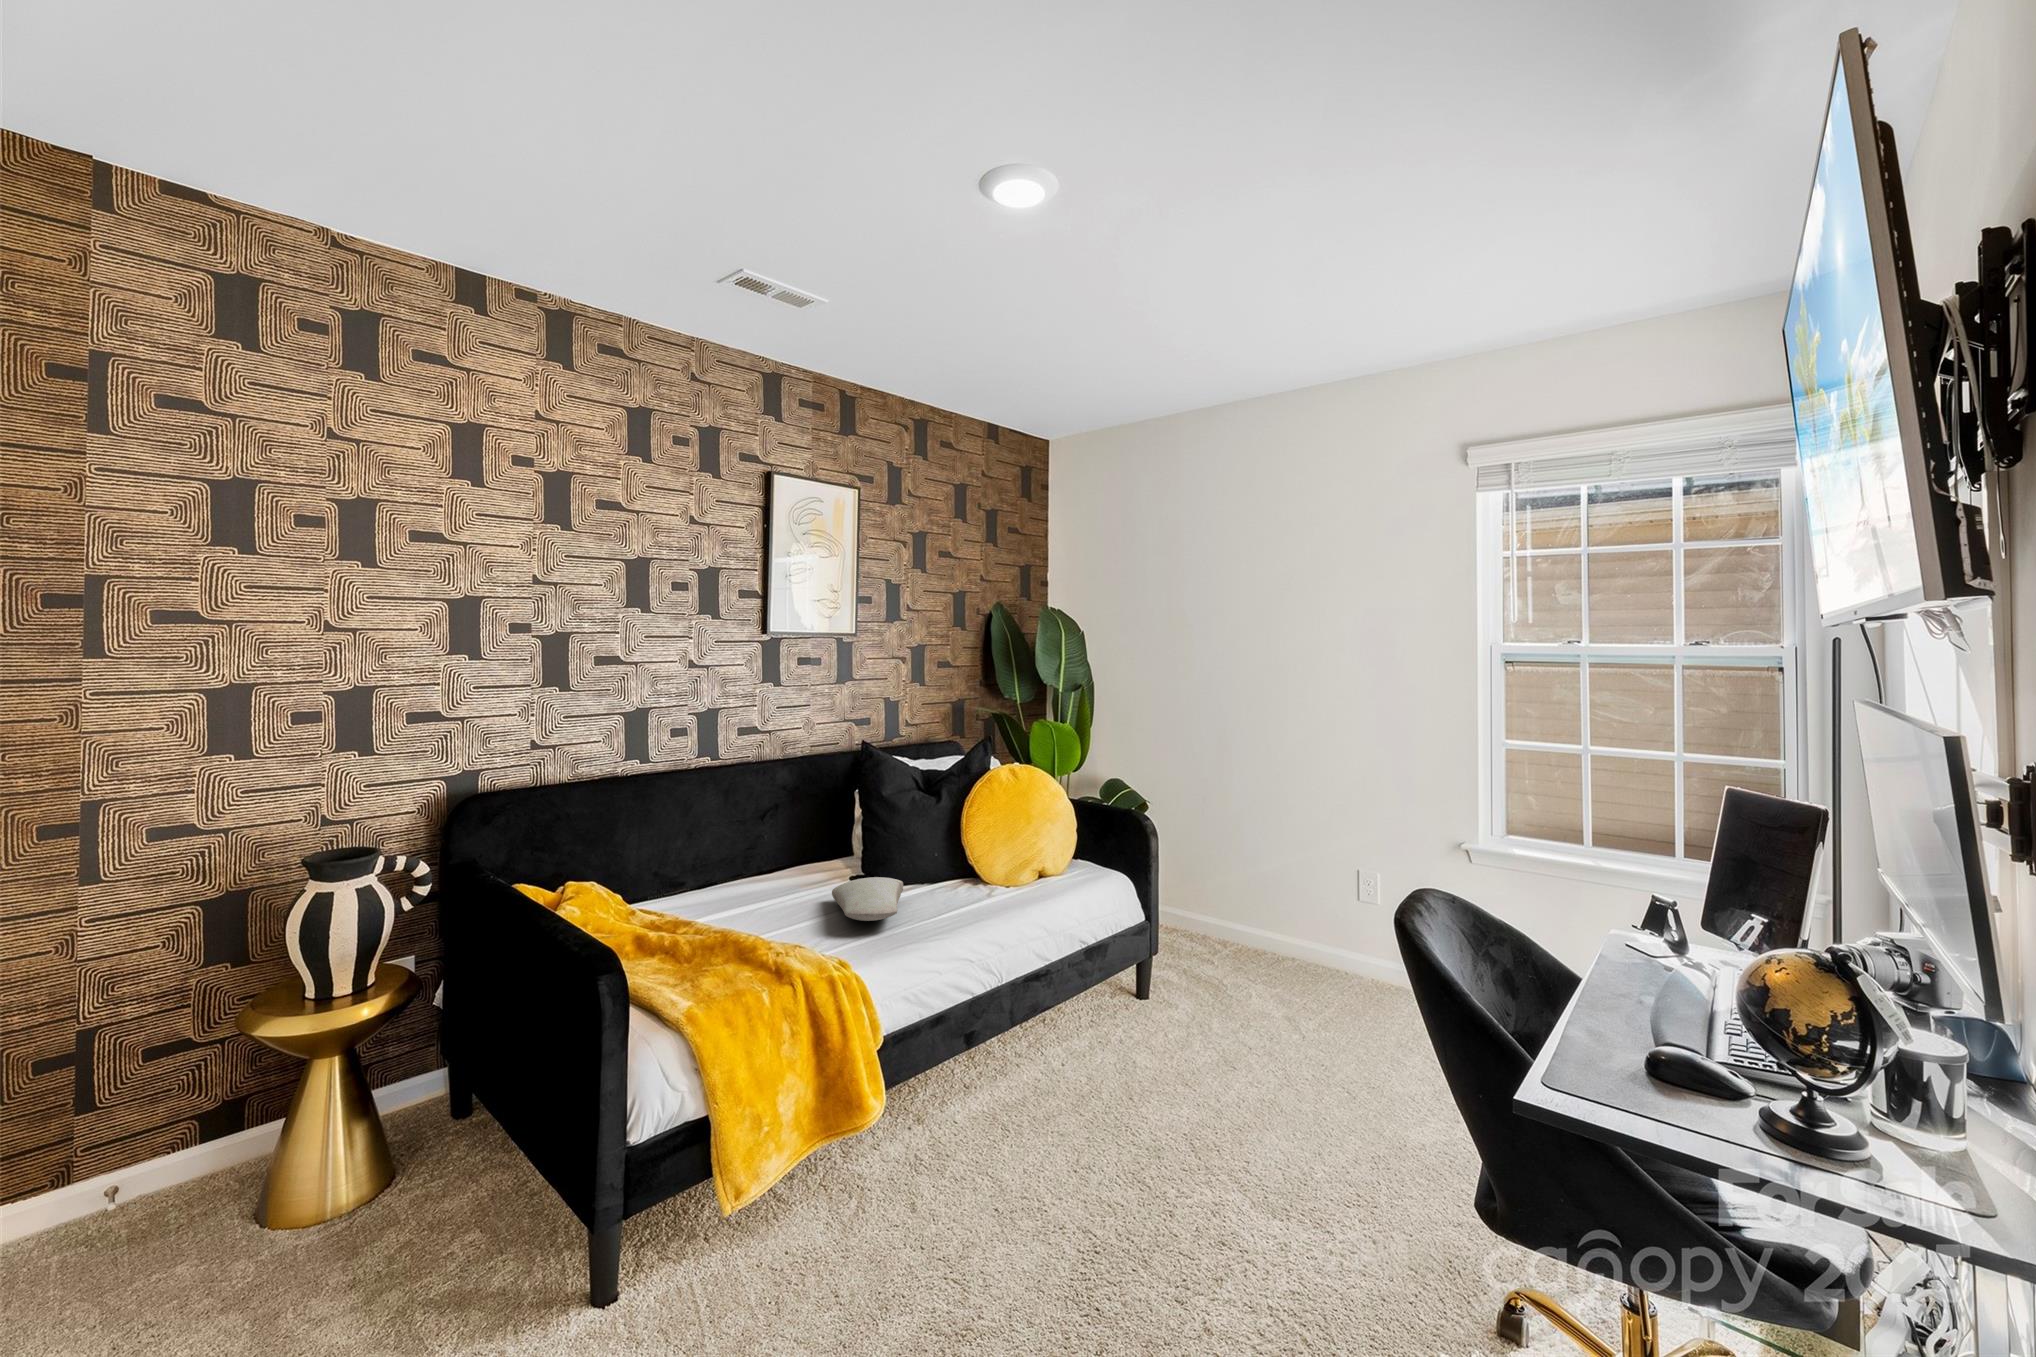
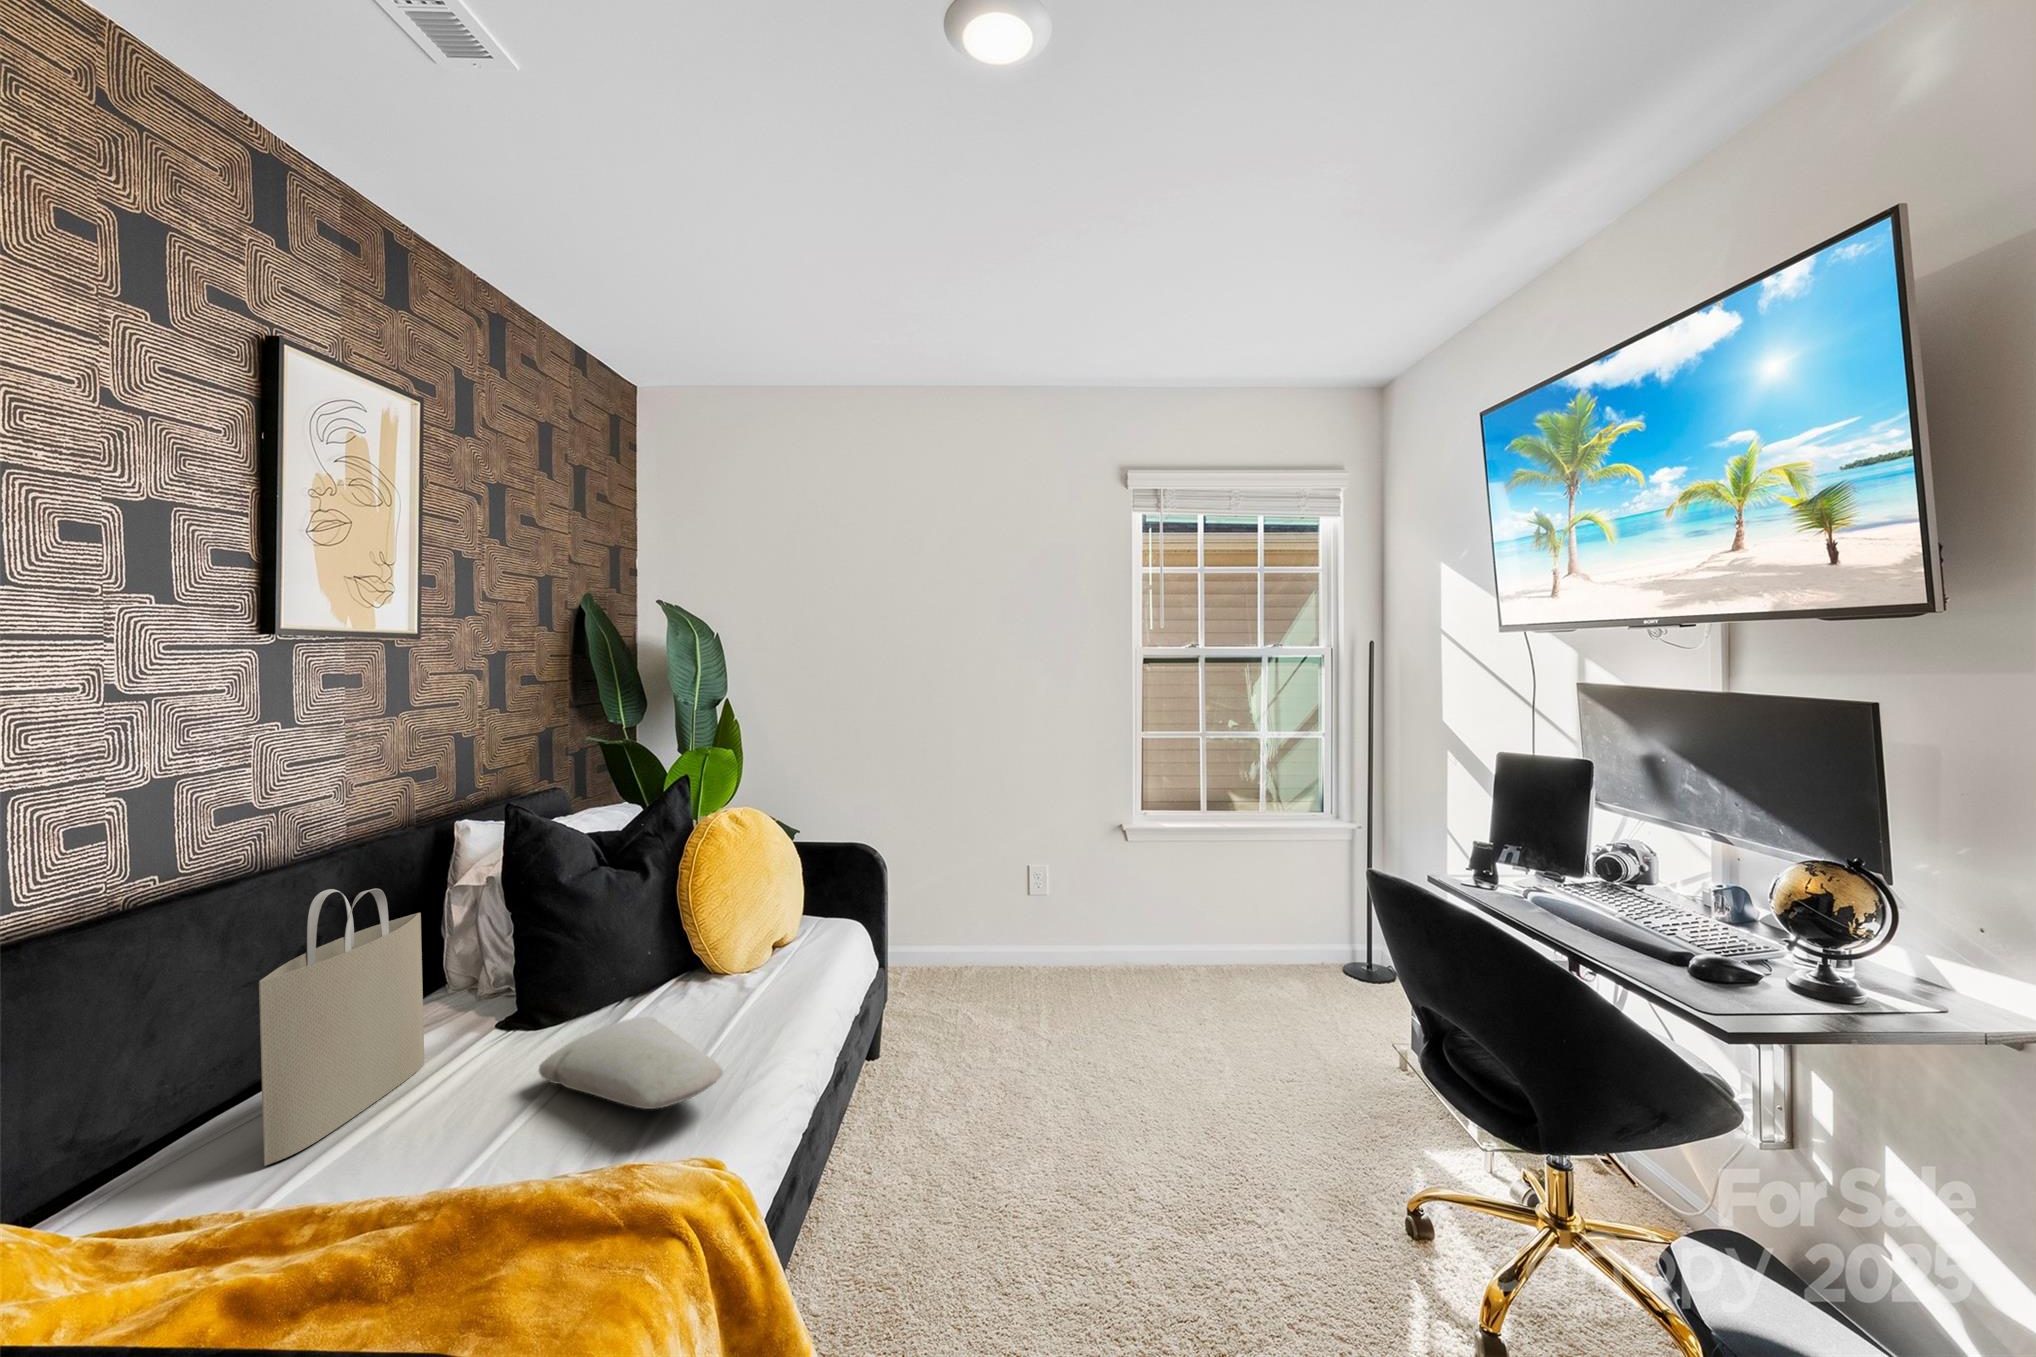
tote bag: none [711,771,806,899] -> present [259,889,424,1166]

